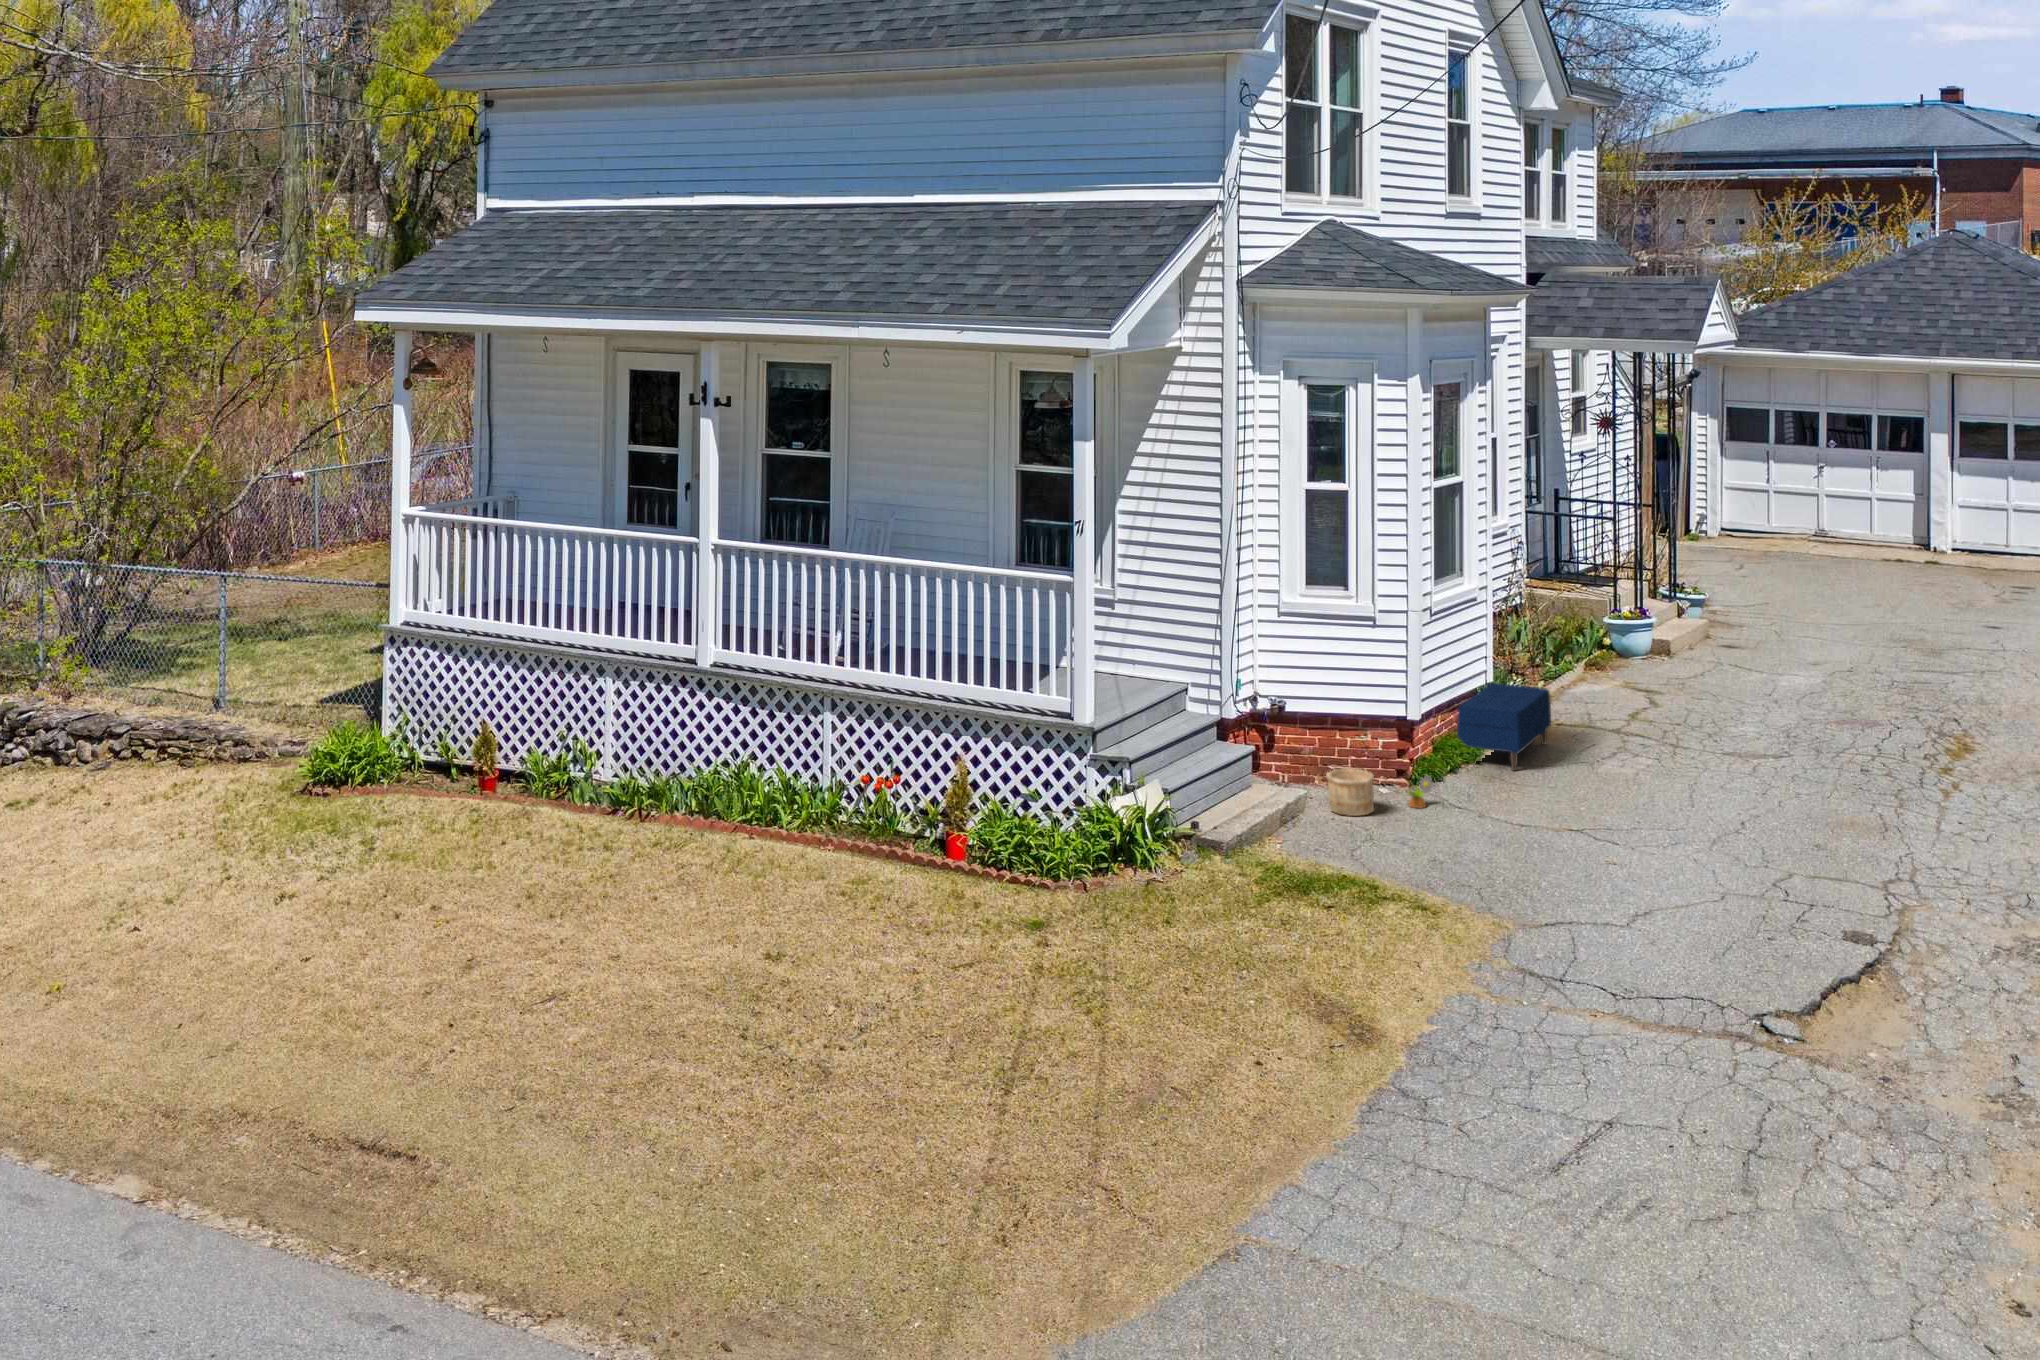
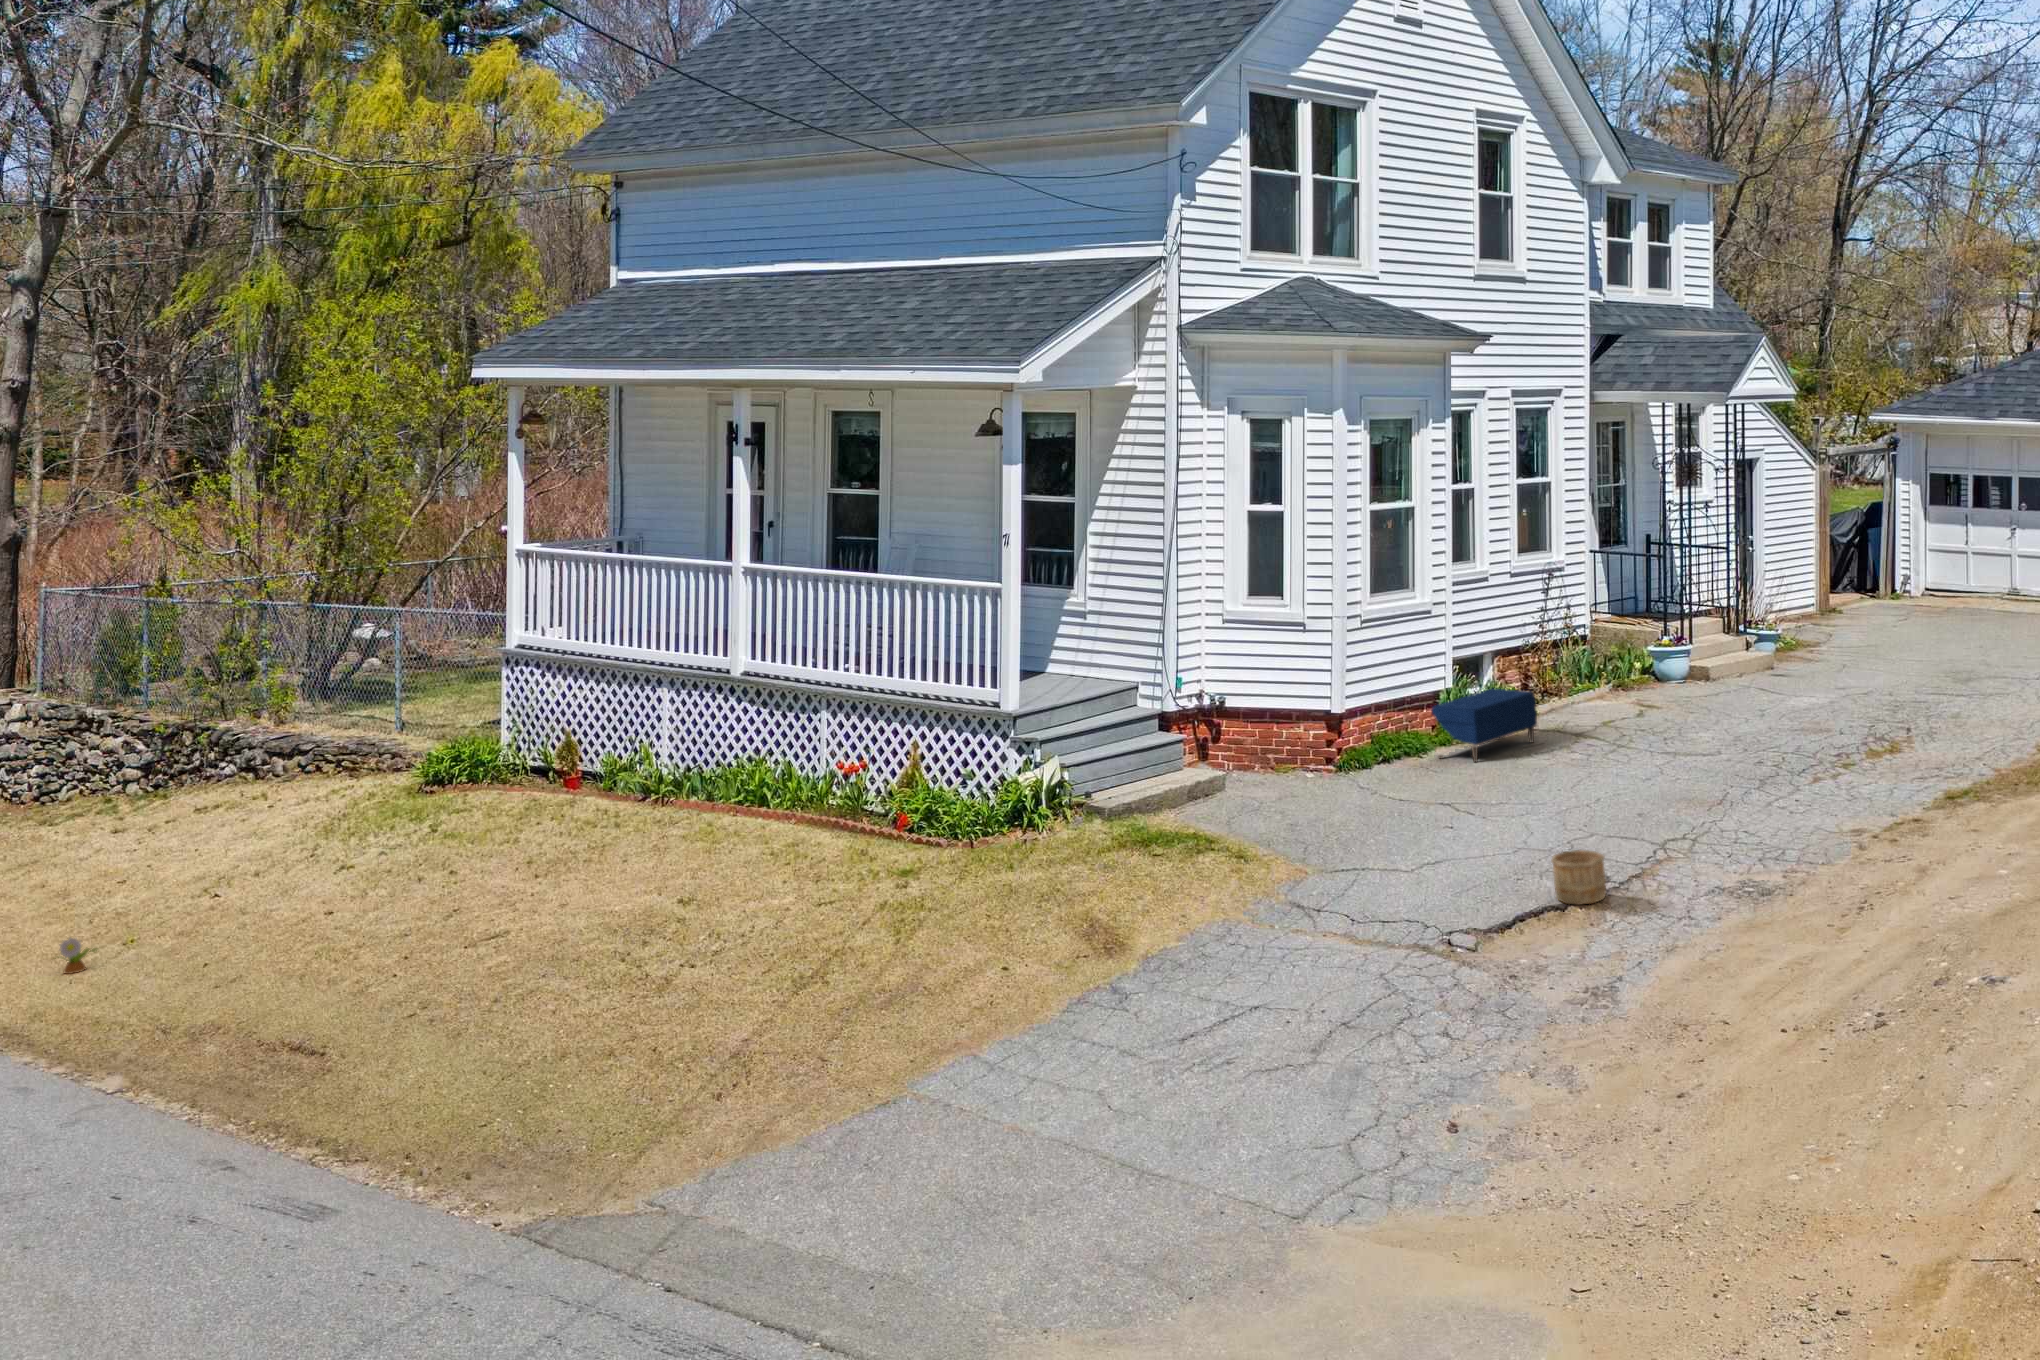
wooden bucket: present [1326,768,1374,816] -> present [1551,850,1606,904]
decorative plant: present [1407,776,1433,808] -> present [58,938,97,974]

